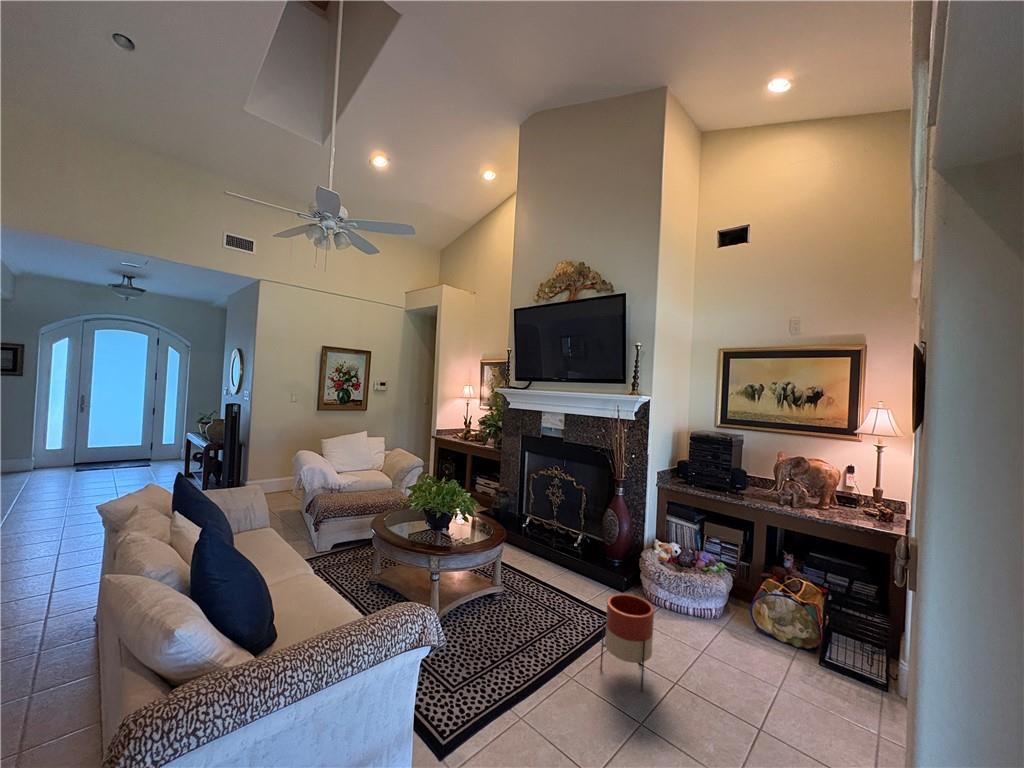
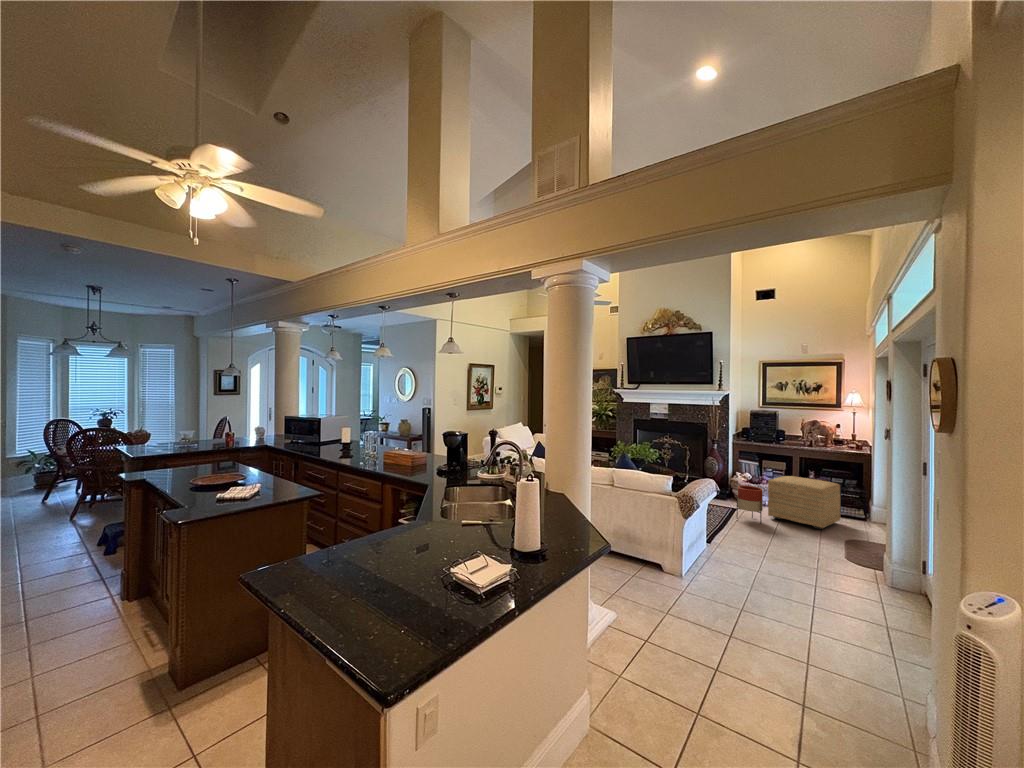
ottoman: none [672,571,827,728] -> present [768,476,841,529]

